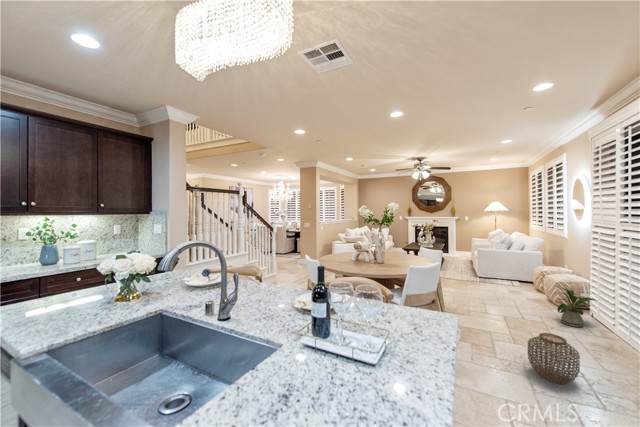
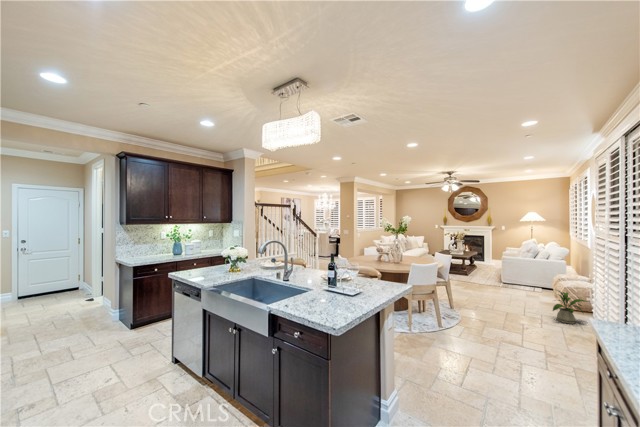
woven basket: present [528,333,580,384] -> none [499,317,535,354]

